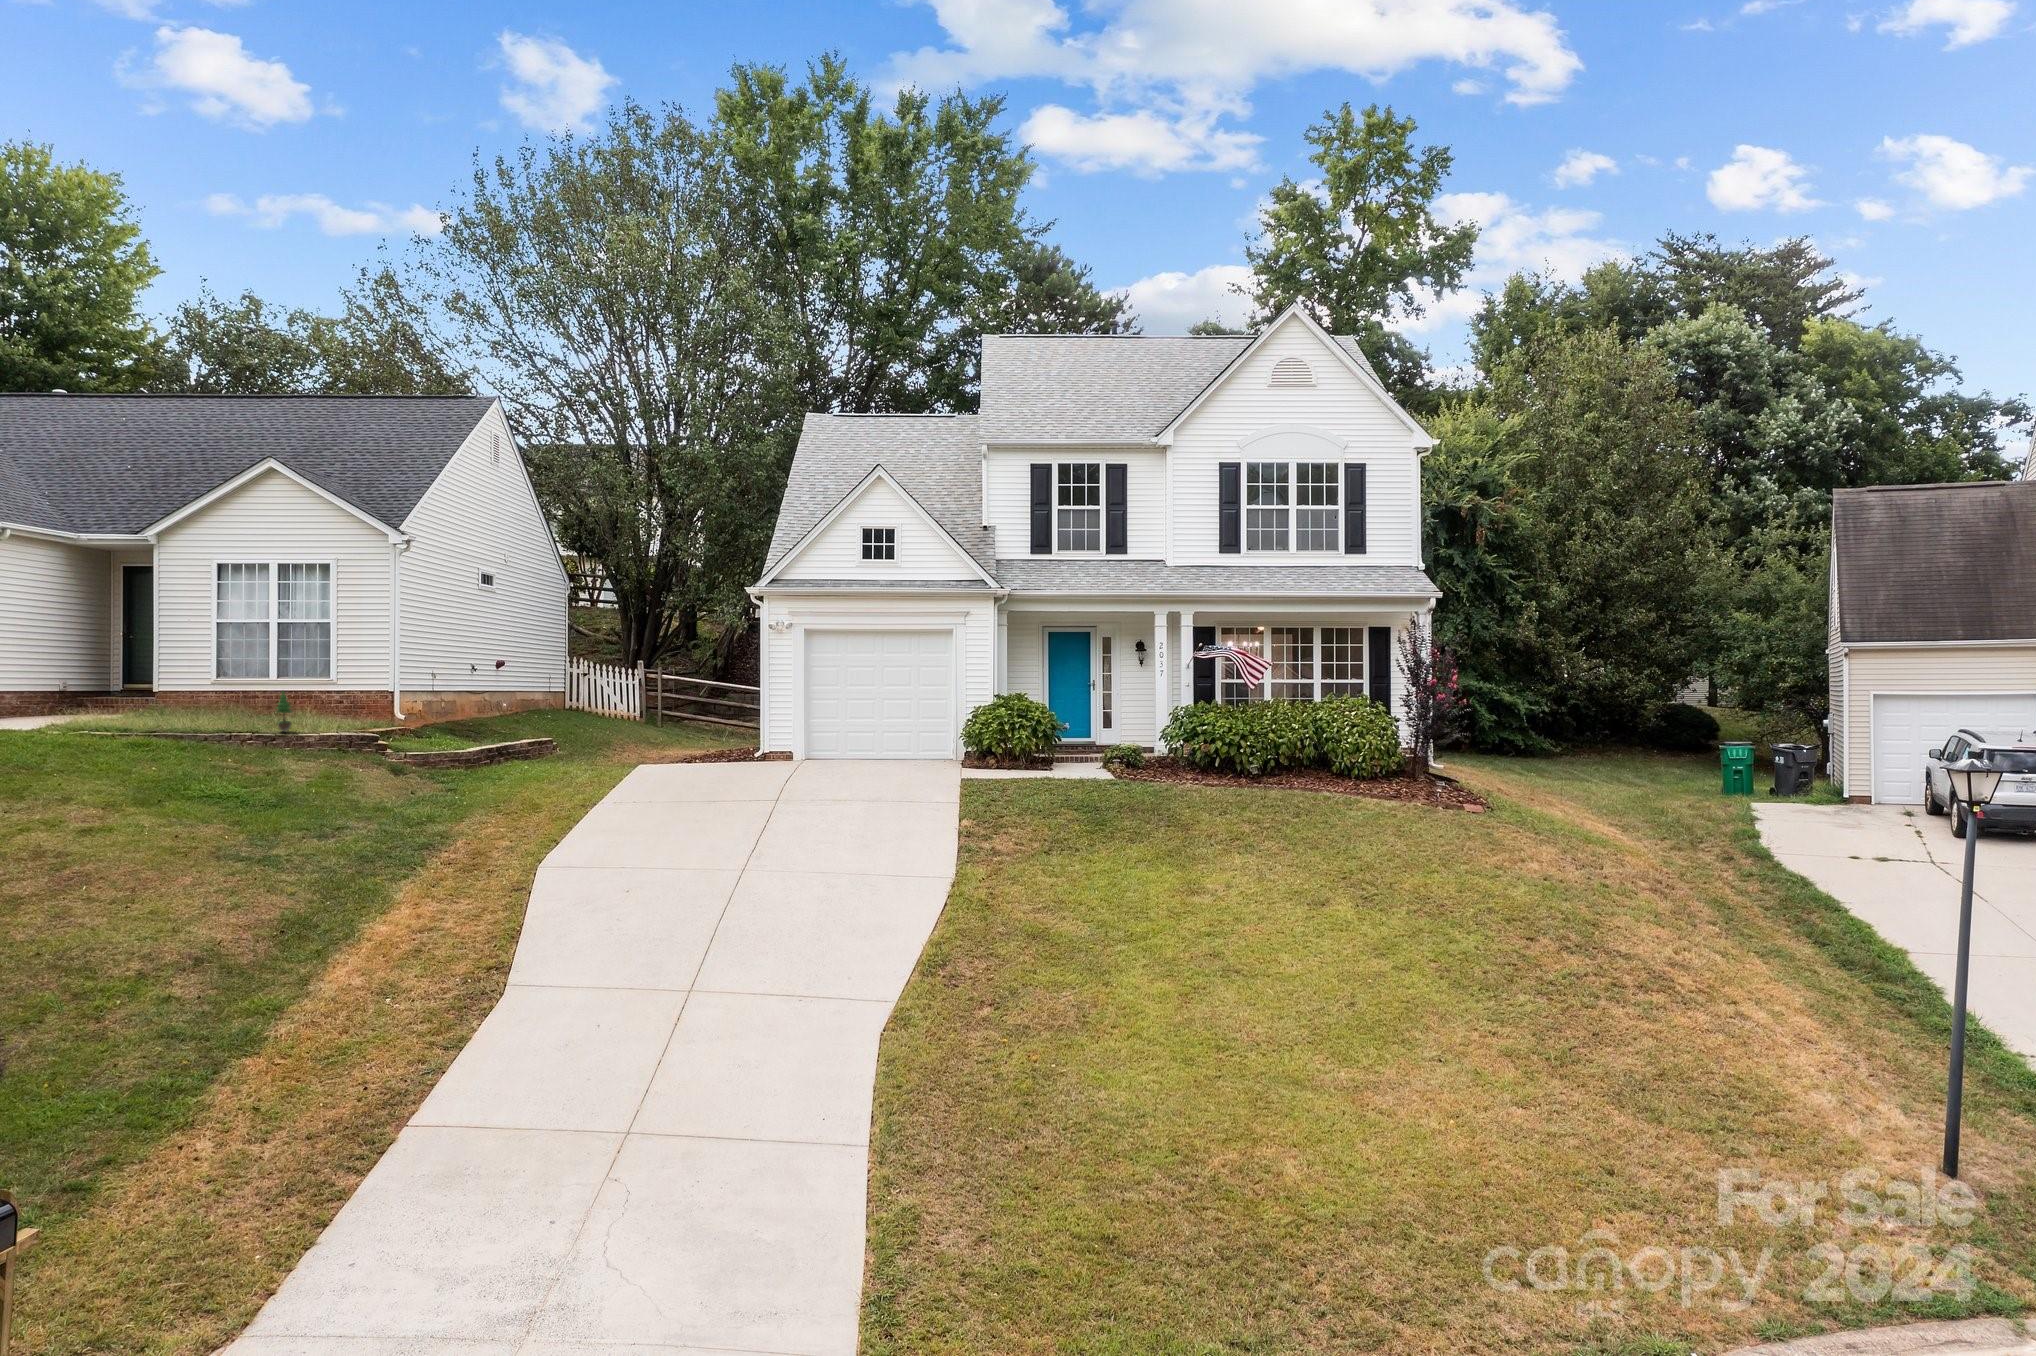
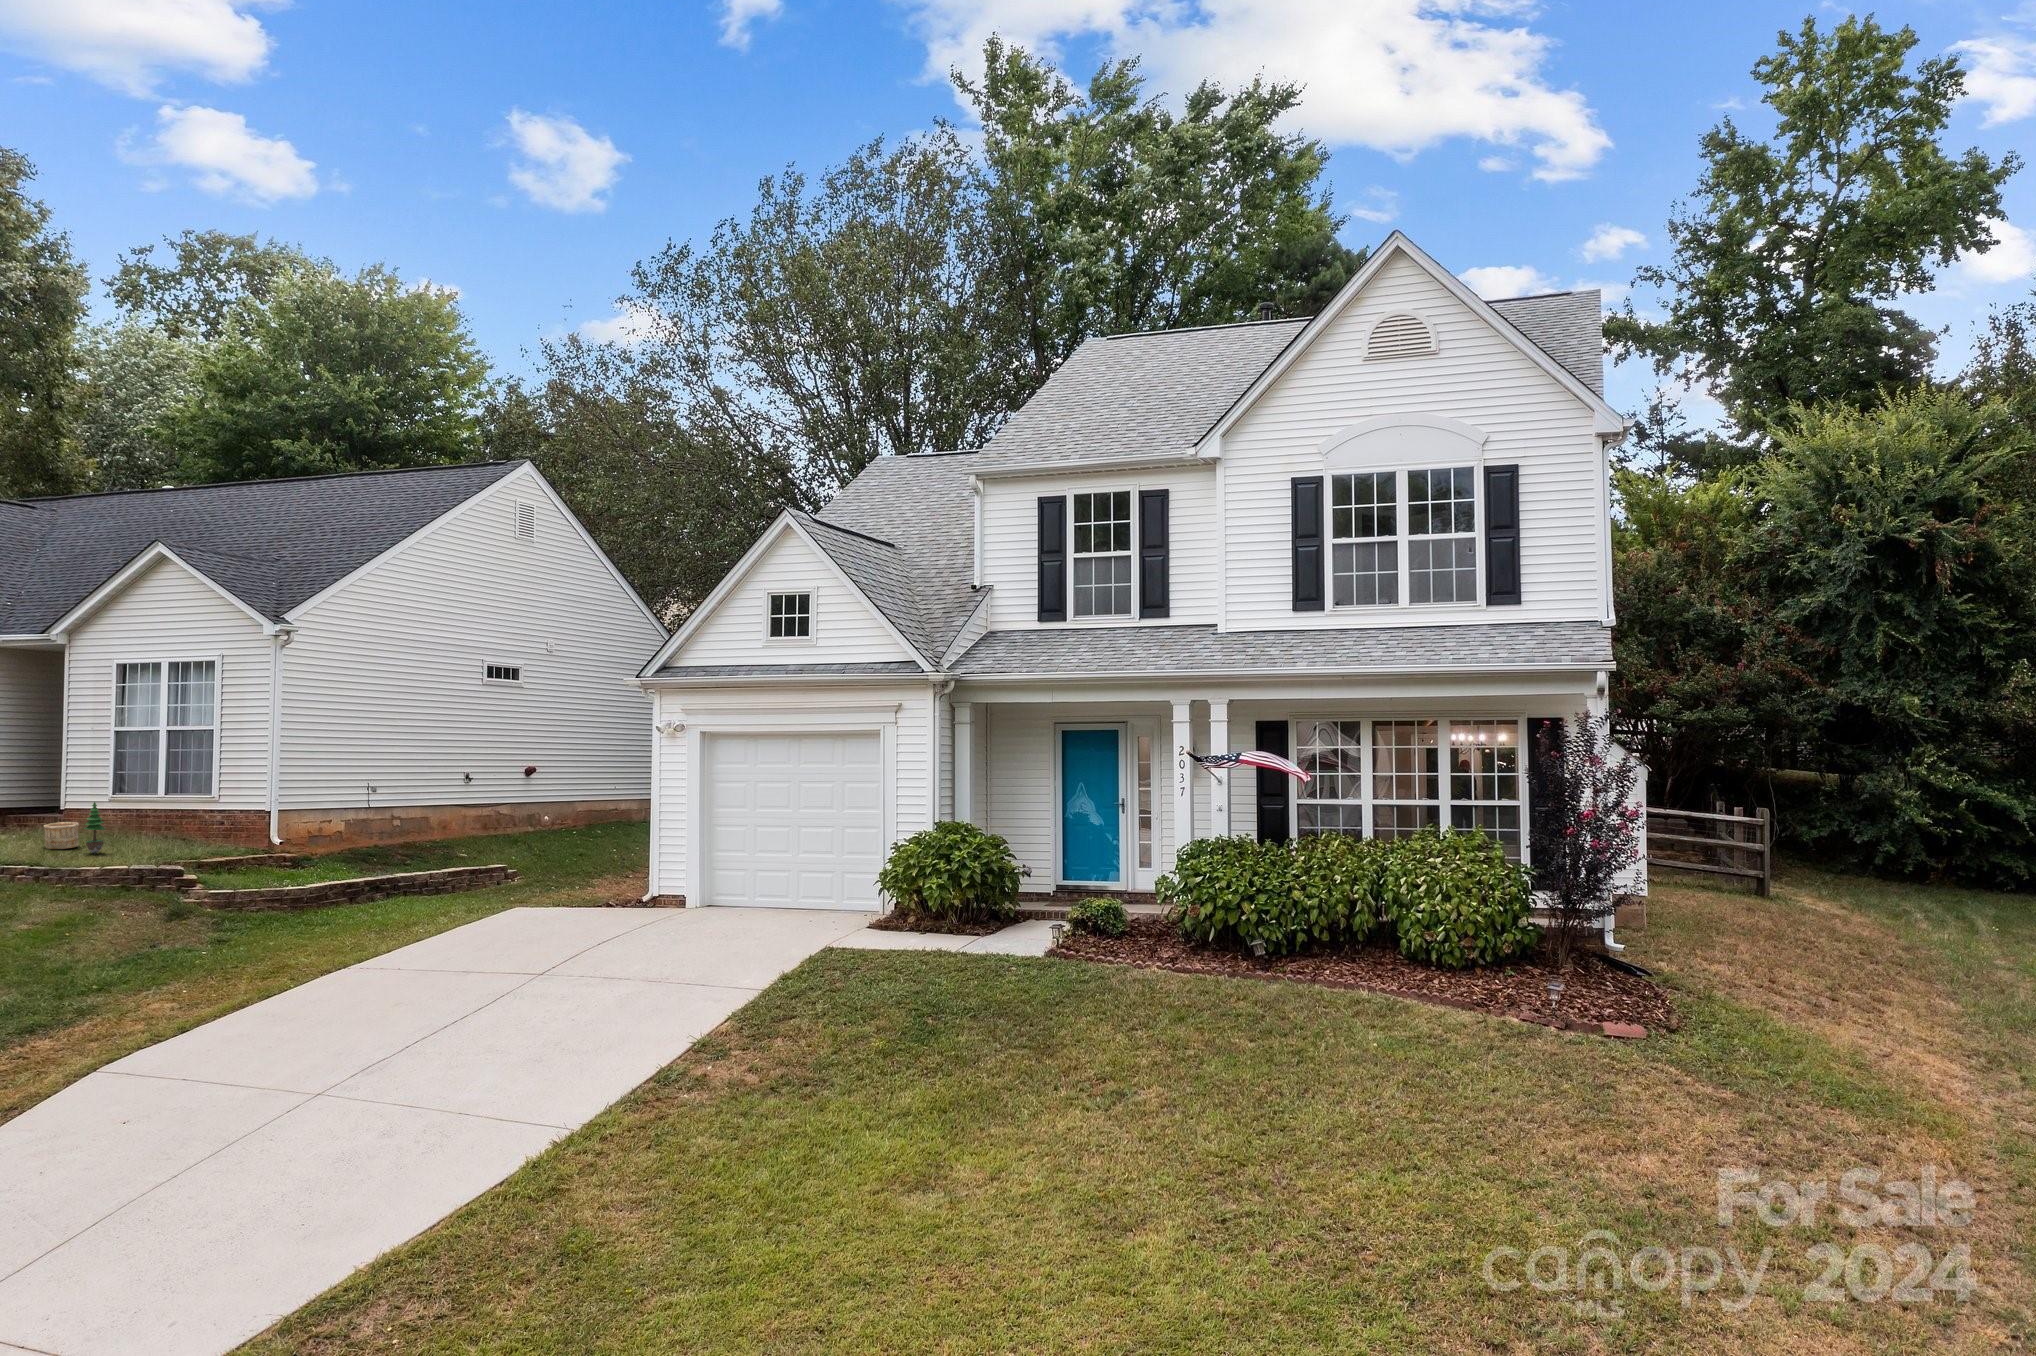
wooden bucket: none [232,706,263,729] -> present [43,822,79,849]

